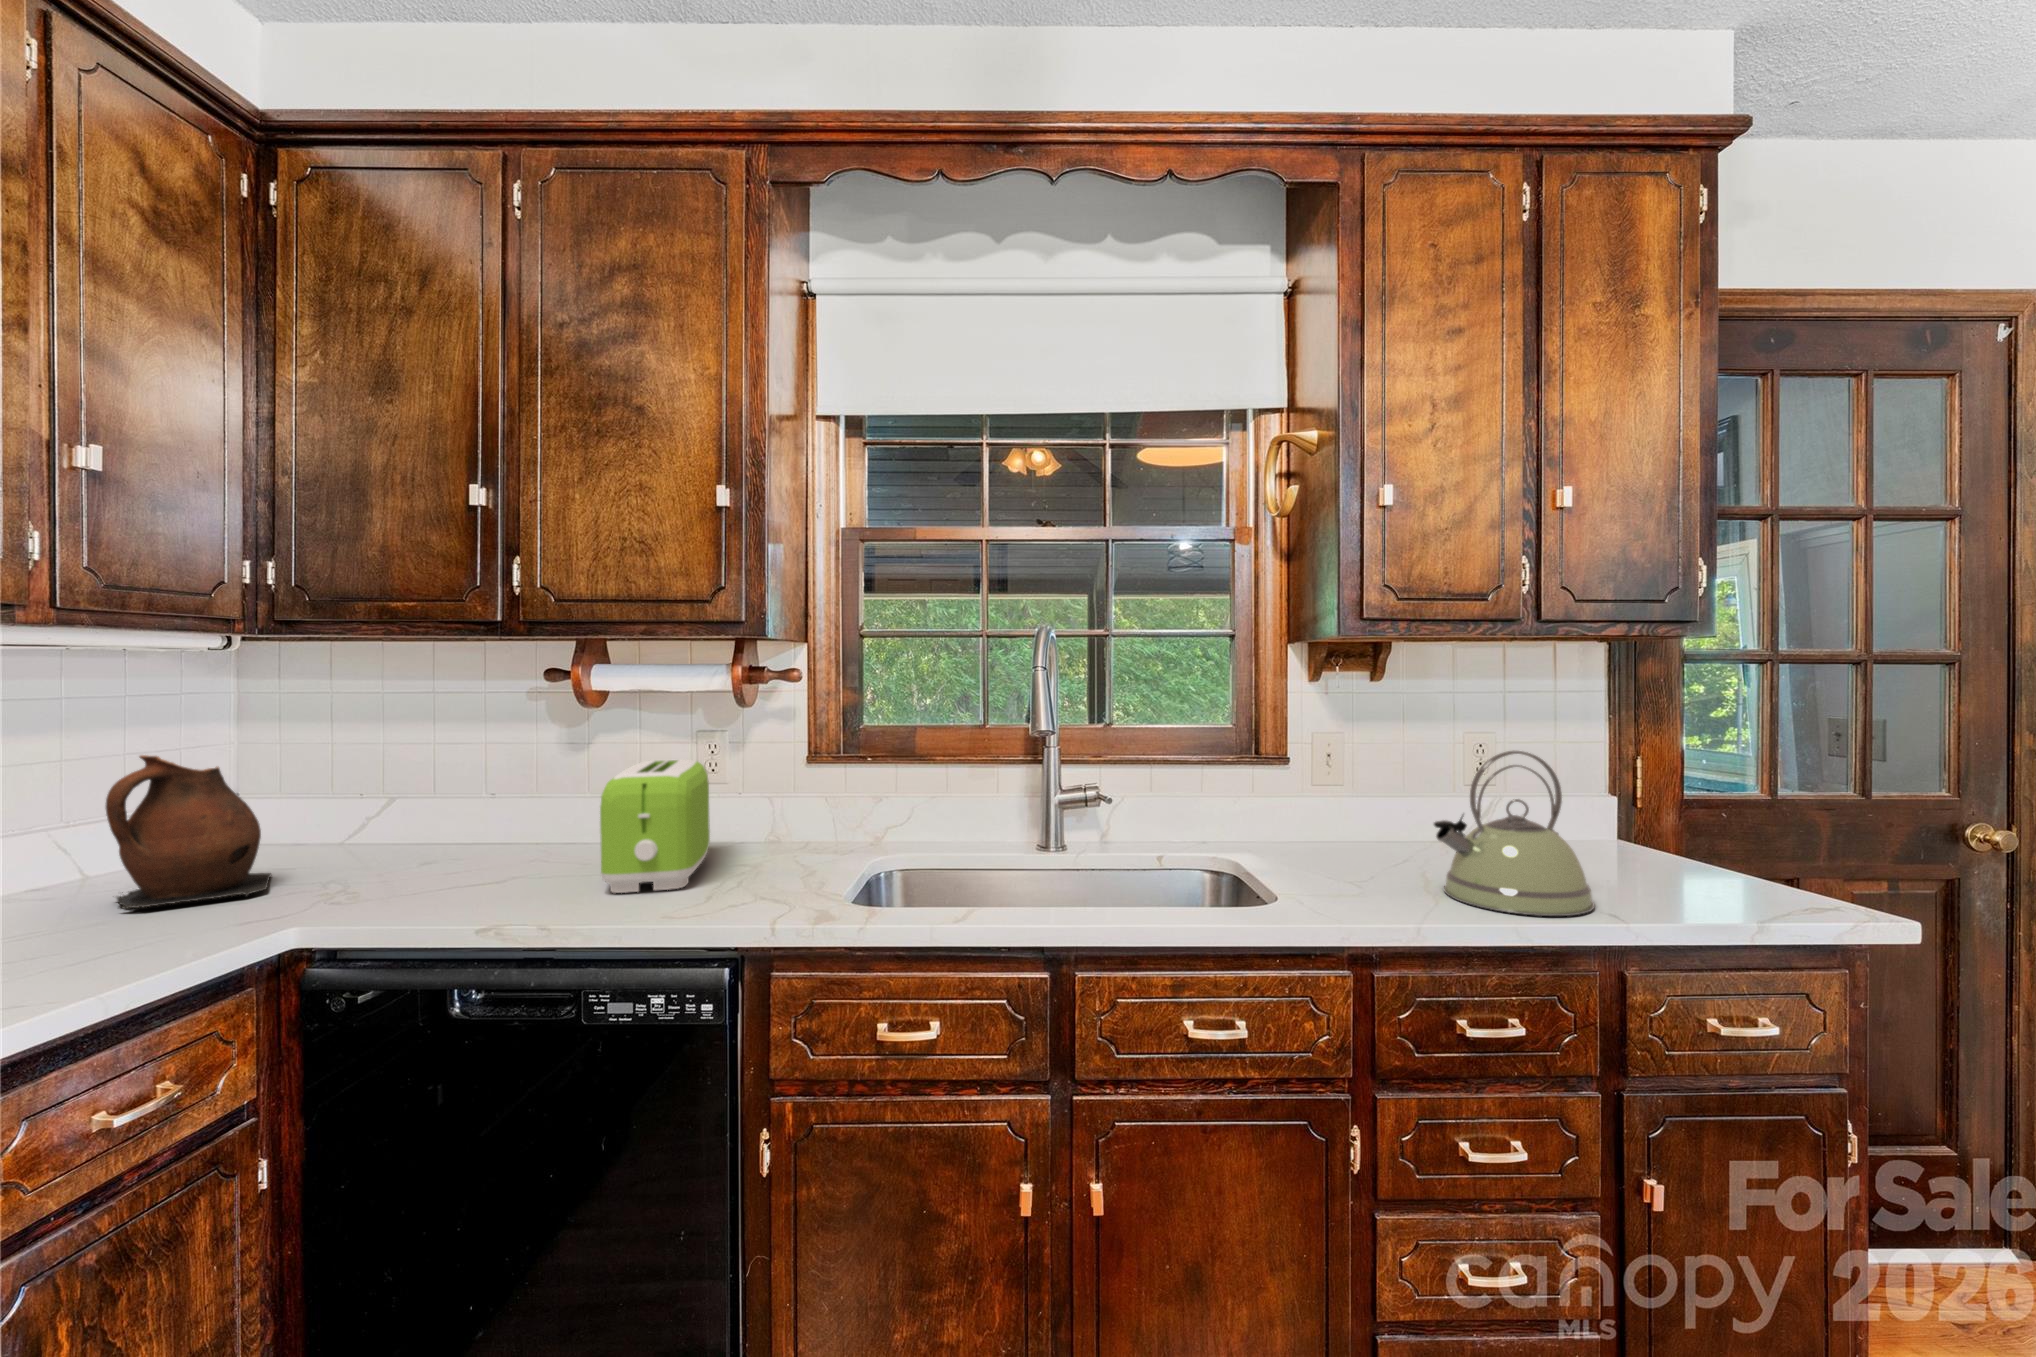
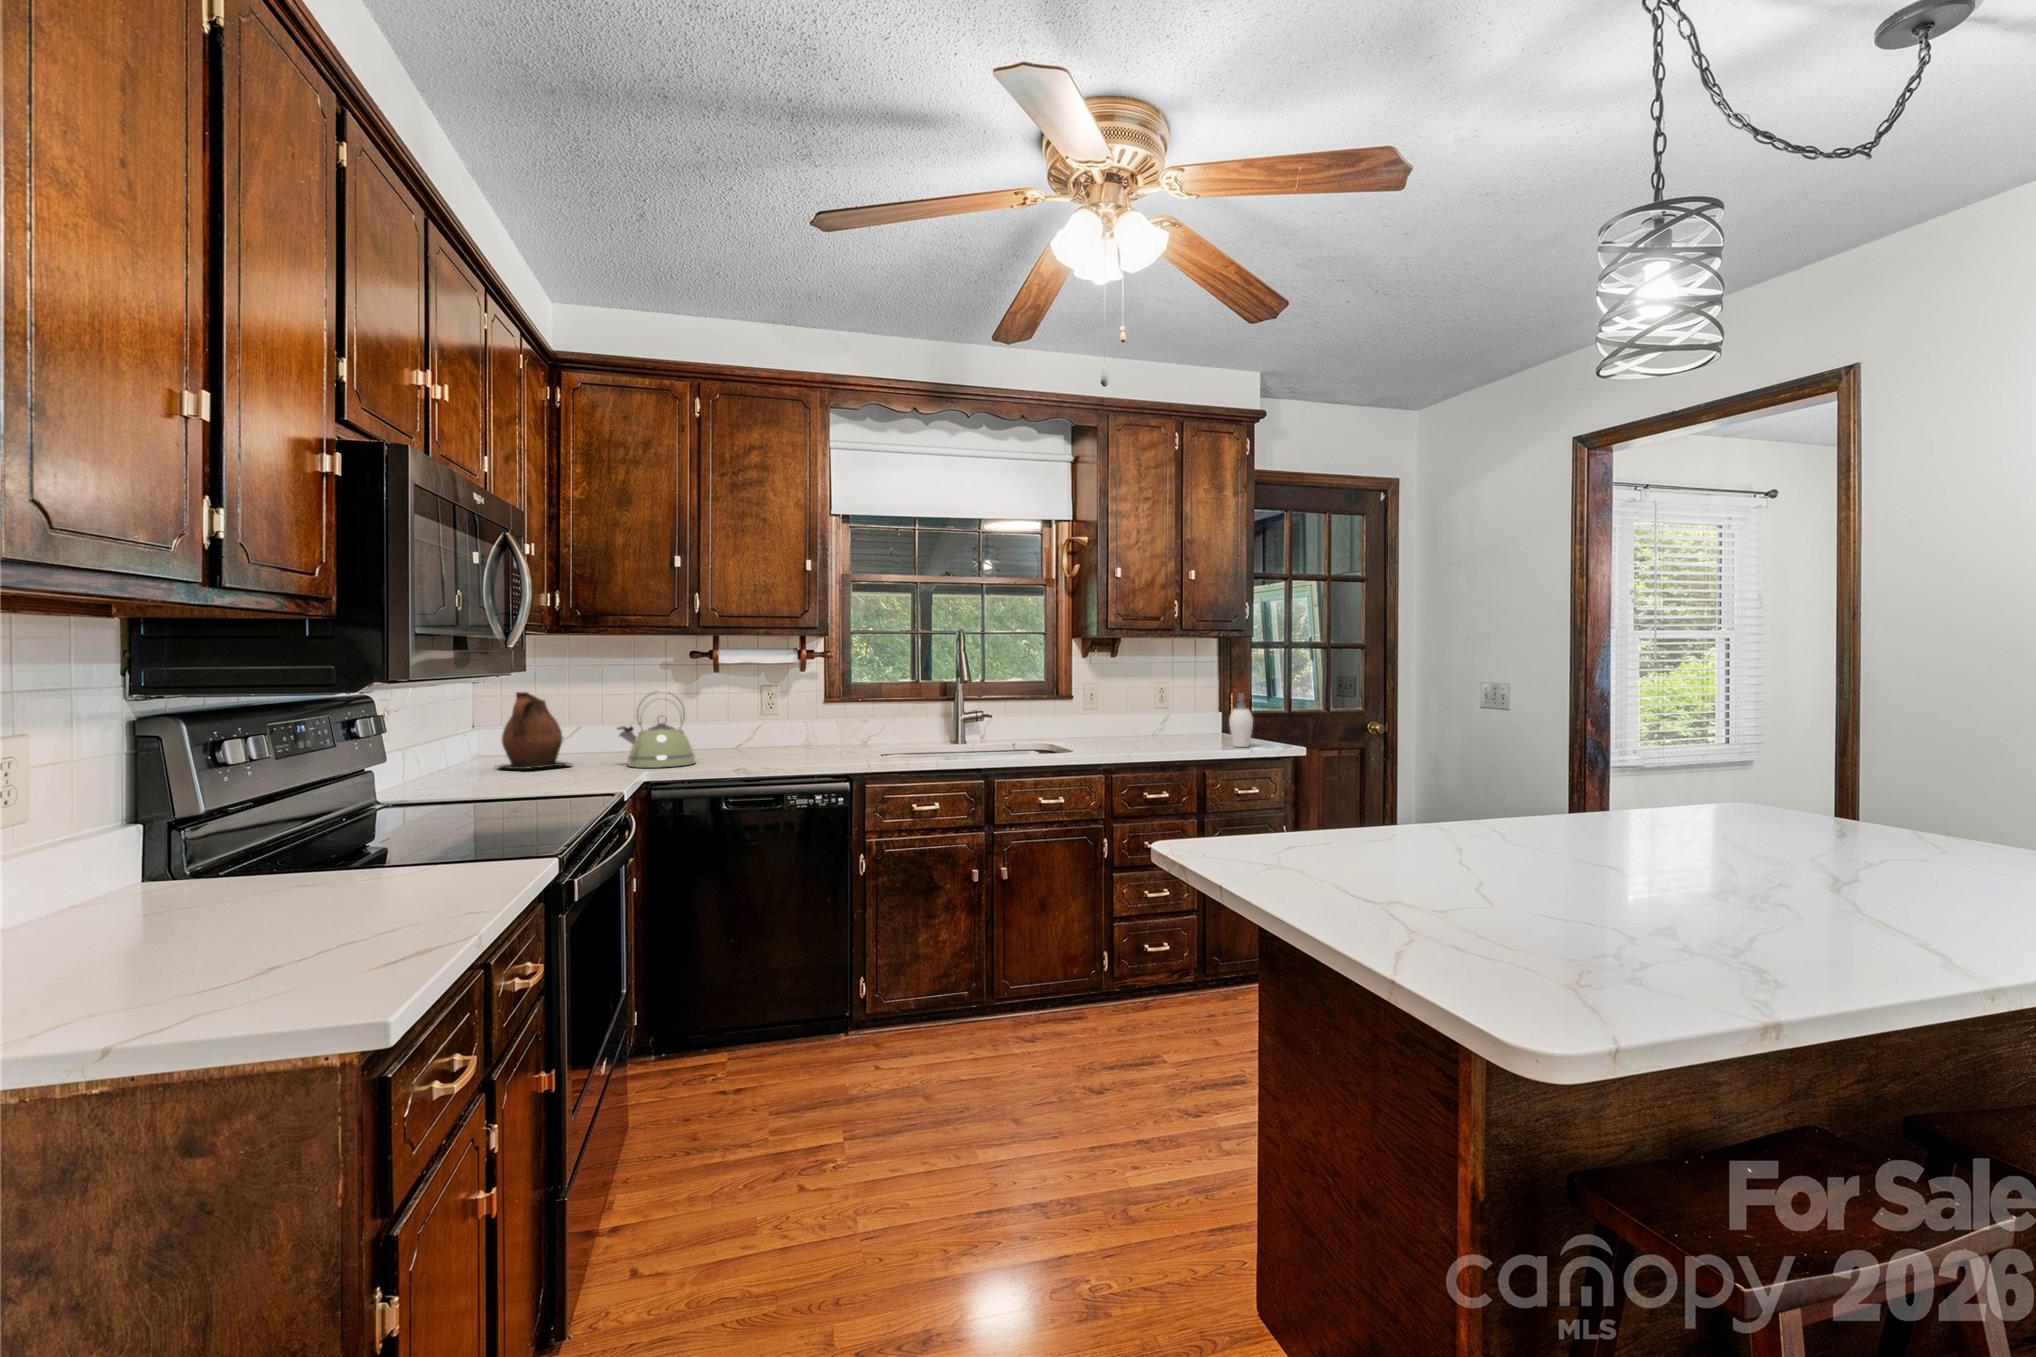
kettle: present [1434,750,1594,916] -> present [618,692,695,768]
toaster: present [600,759,710,893] -> none [739,699,800,760]
soap dispenser: none [1673,765,1746,898] -> present [1229,693,1253,747]

